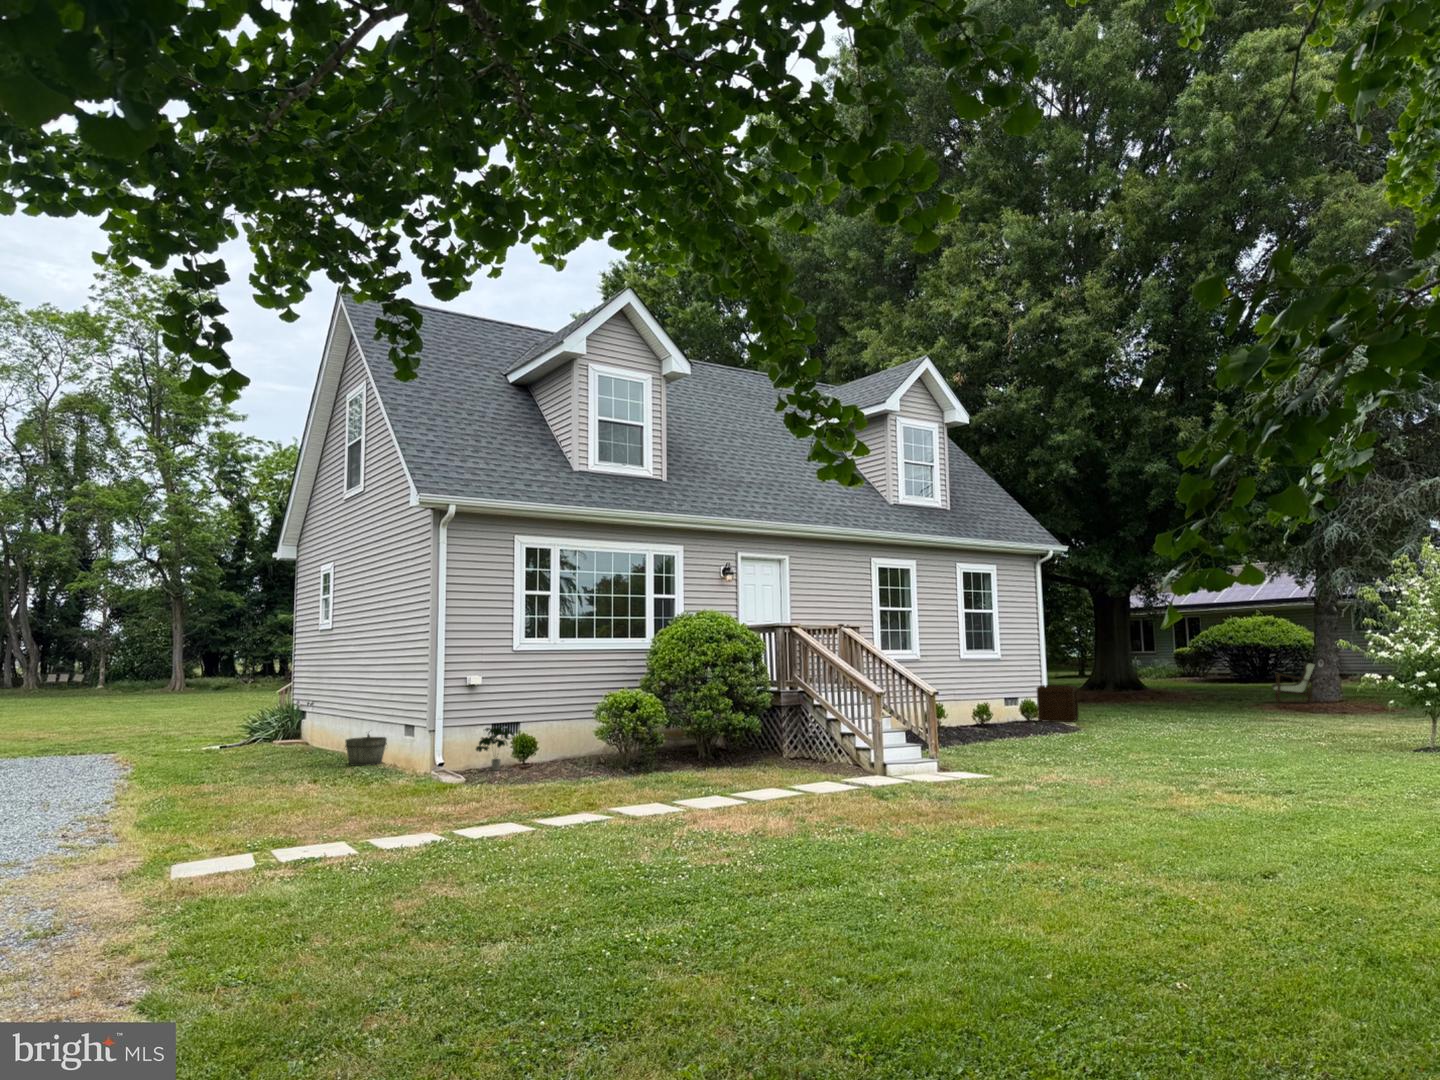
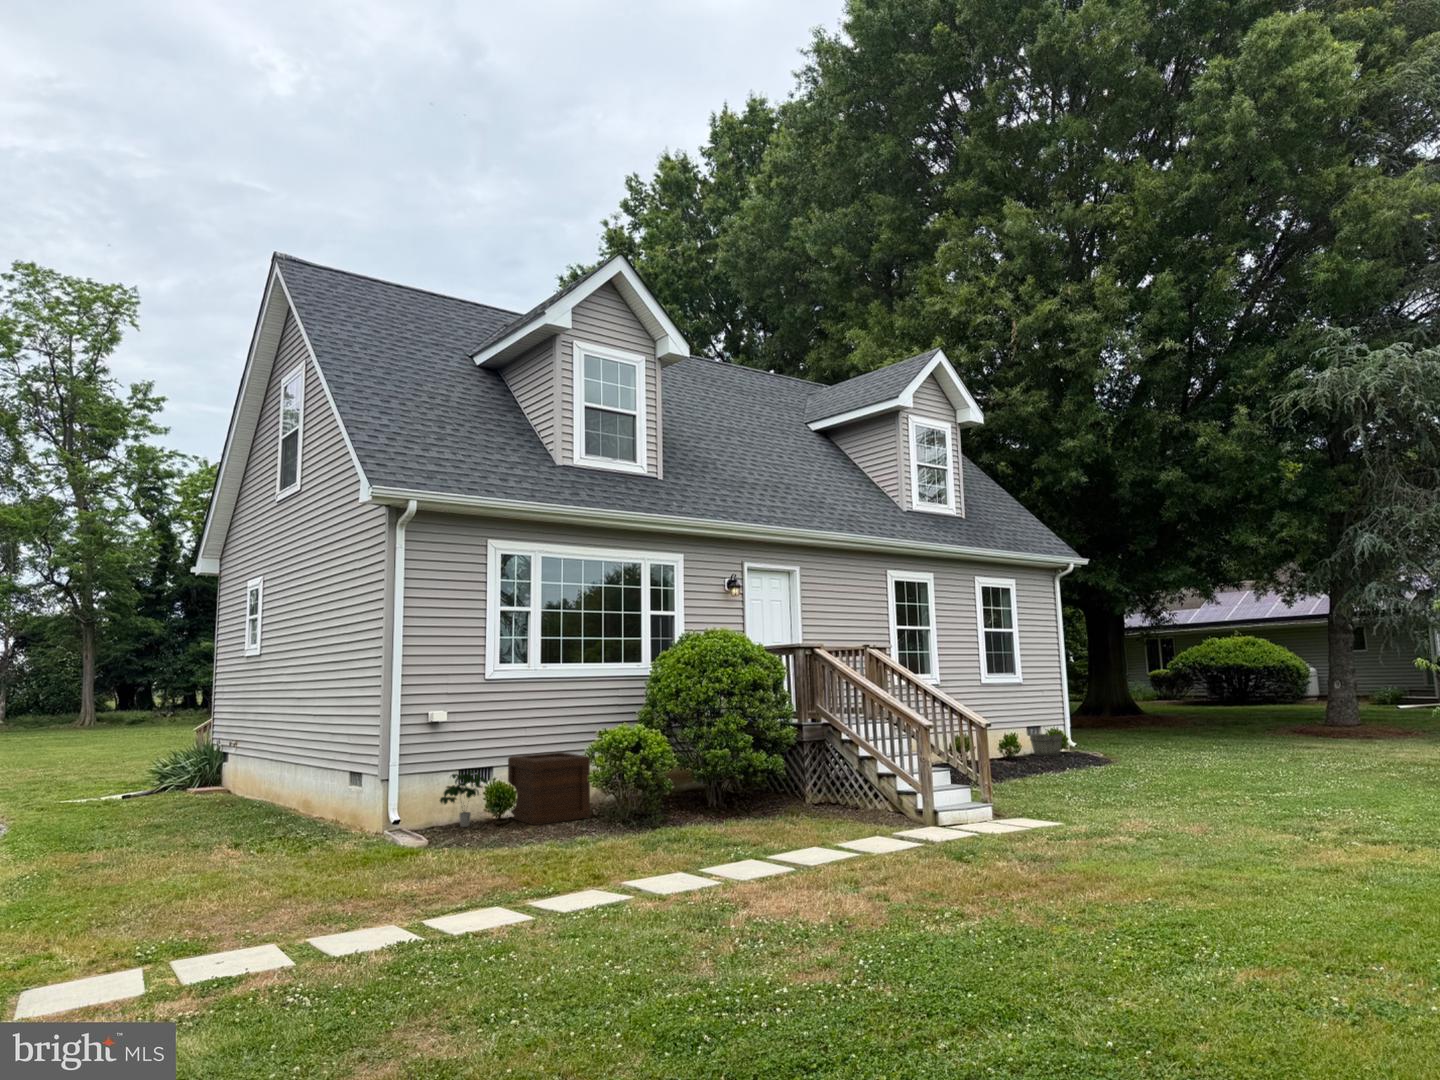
armchair: present [1272,663,1314,703] -> none [1288,685,1336,729]
wooden crate: present [1037,685,1079,722] -> present [508,752,590,825]
wooden bucket: present [345,734,387,766] -> present [1030,729,1062,756]

